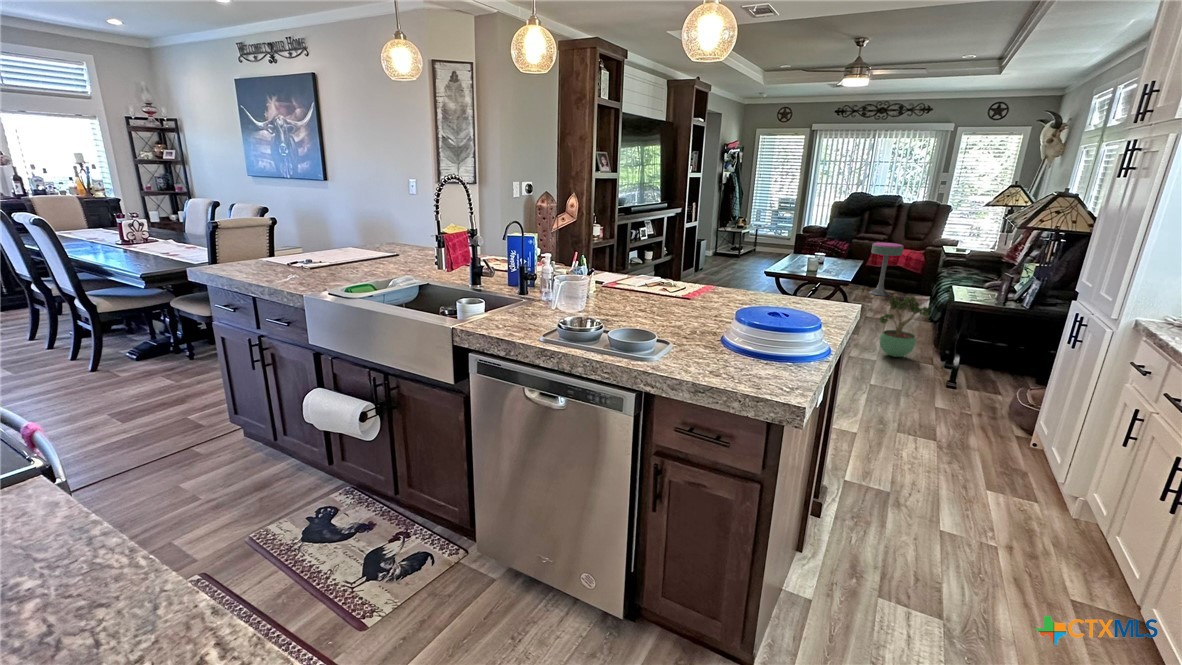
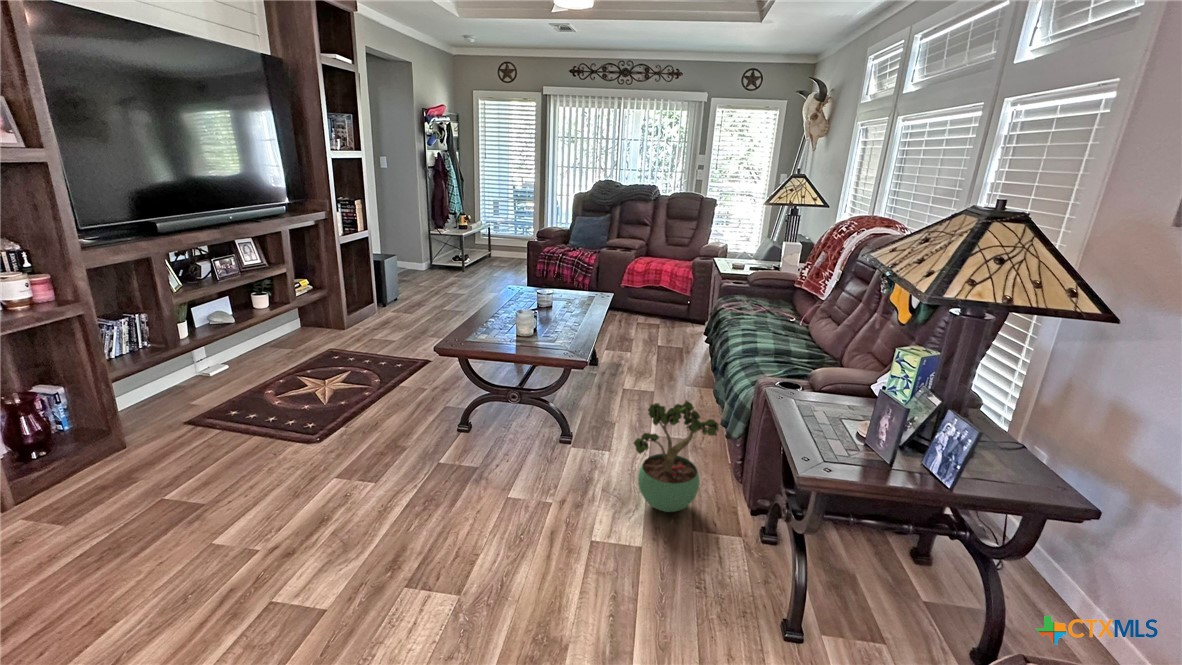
bar stool: present [869,242,904,296] -> none [624,255,664,332]

